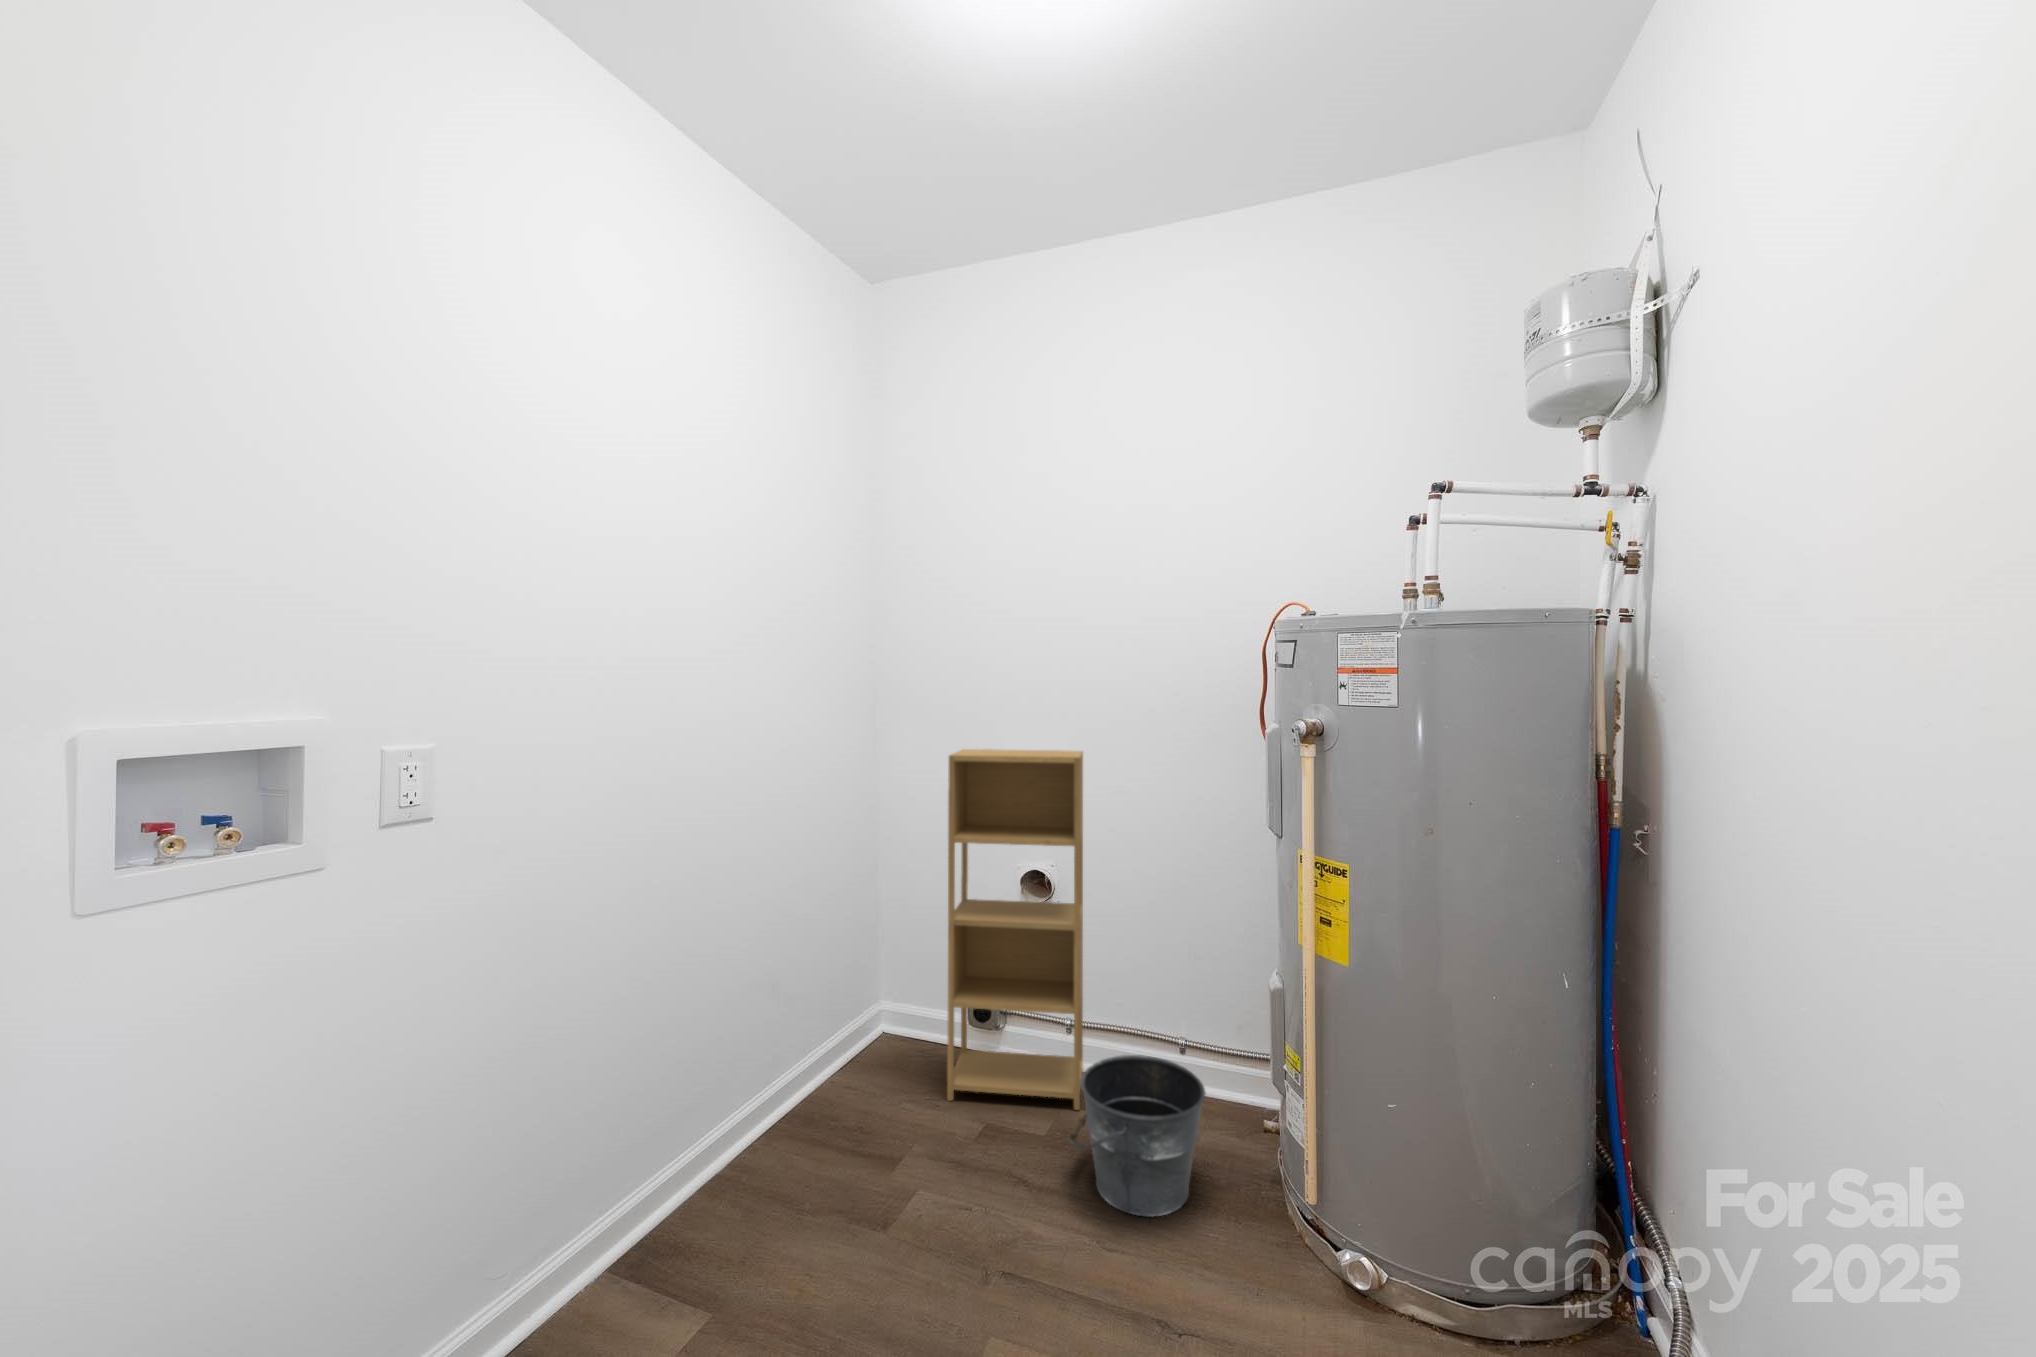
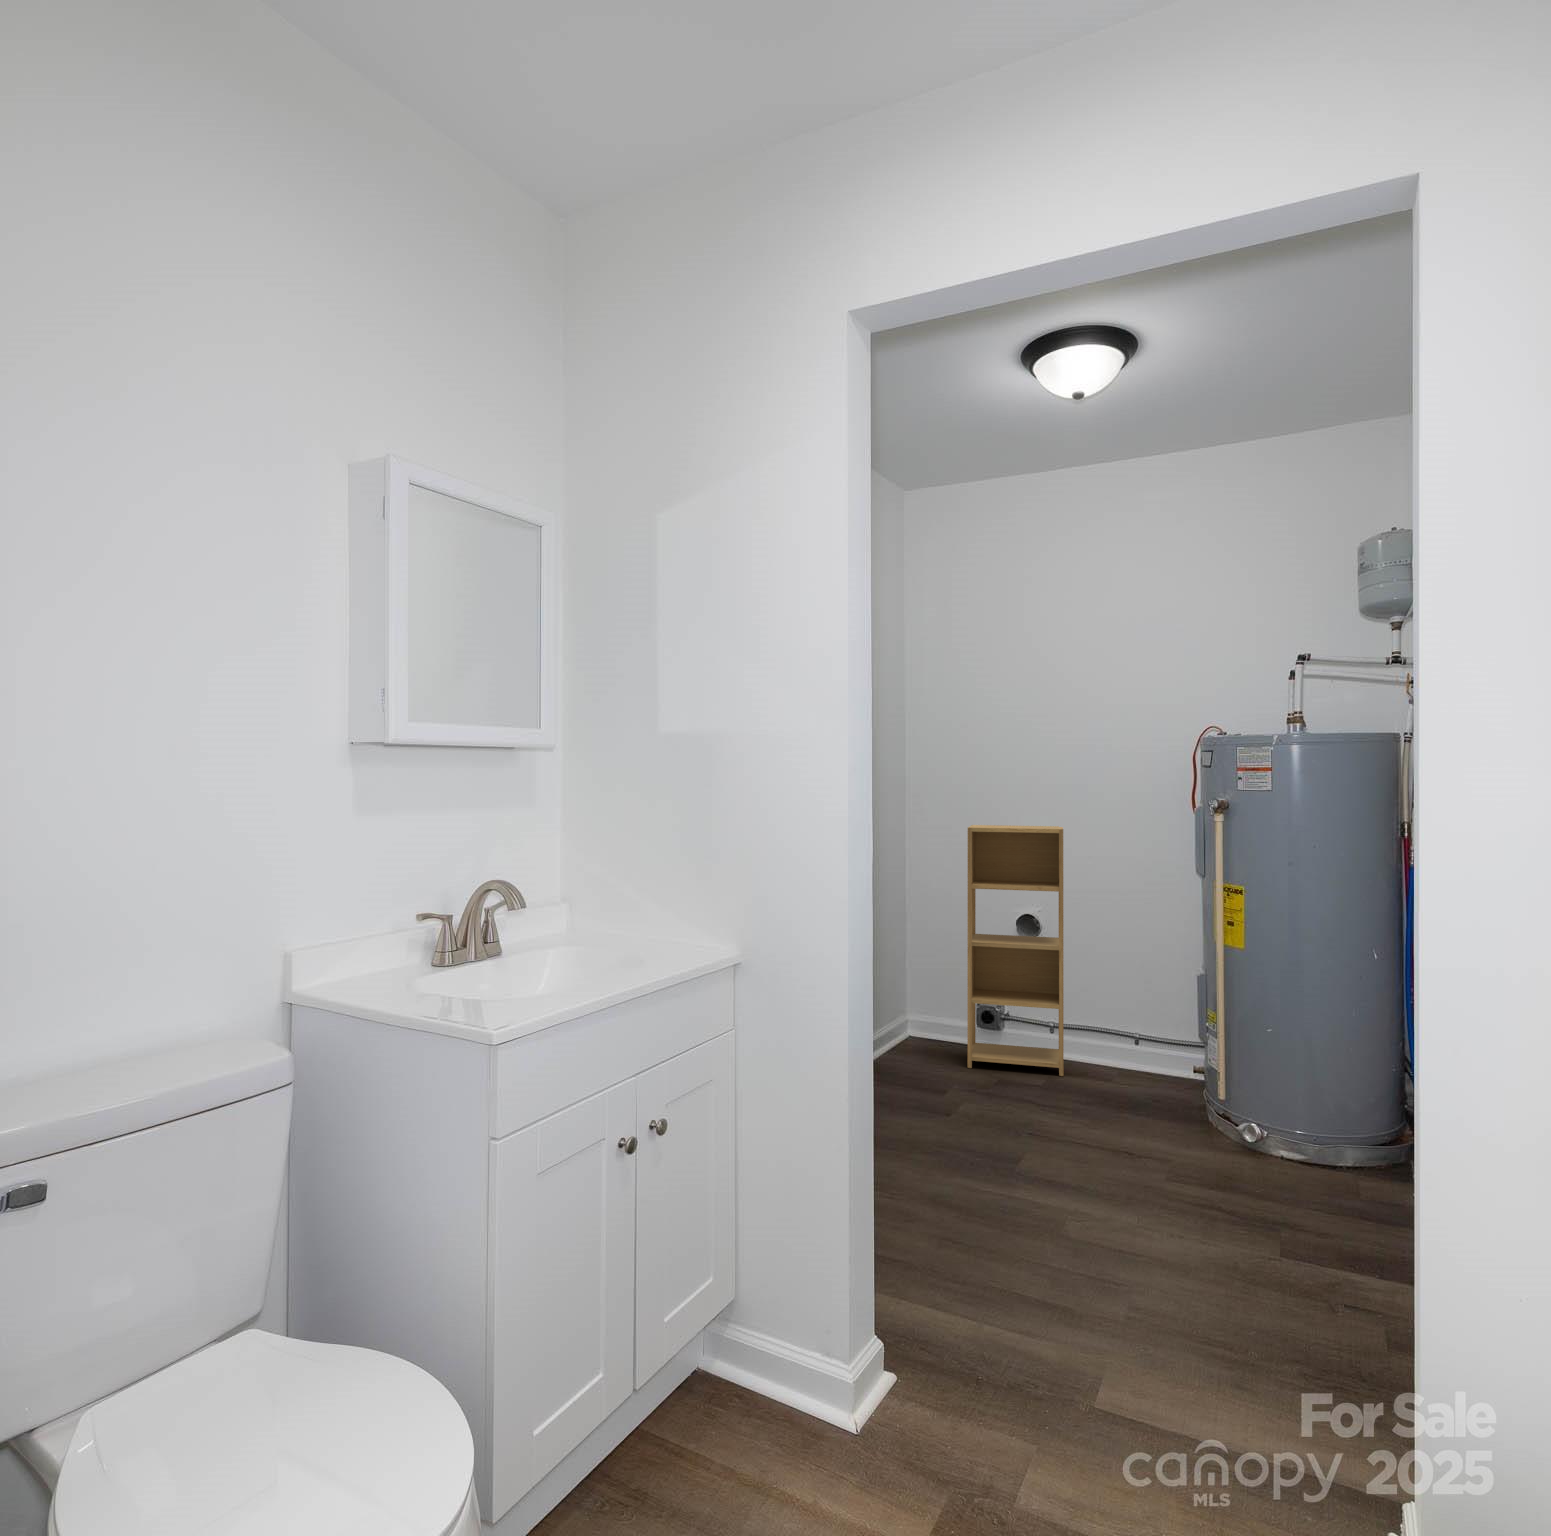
bucket: present [1069,1055,1205,1217] -> none [1061,1029,1155,1117]

